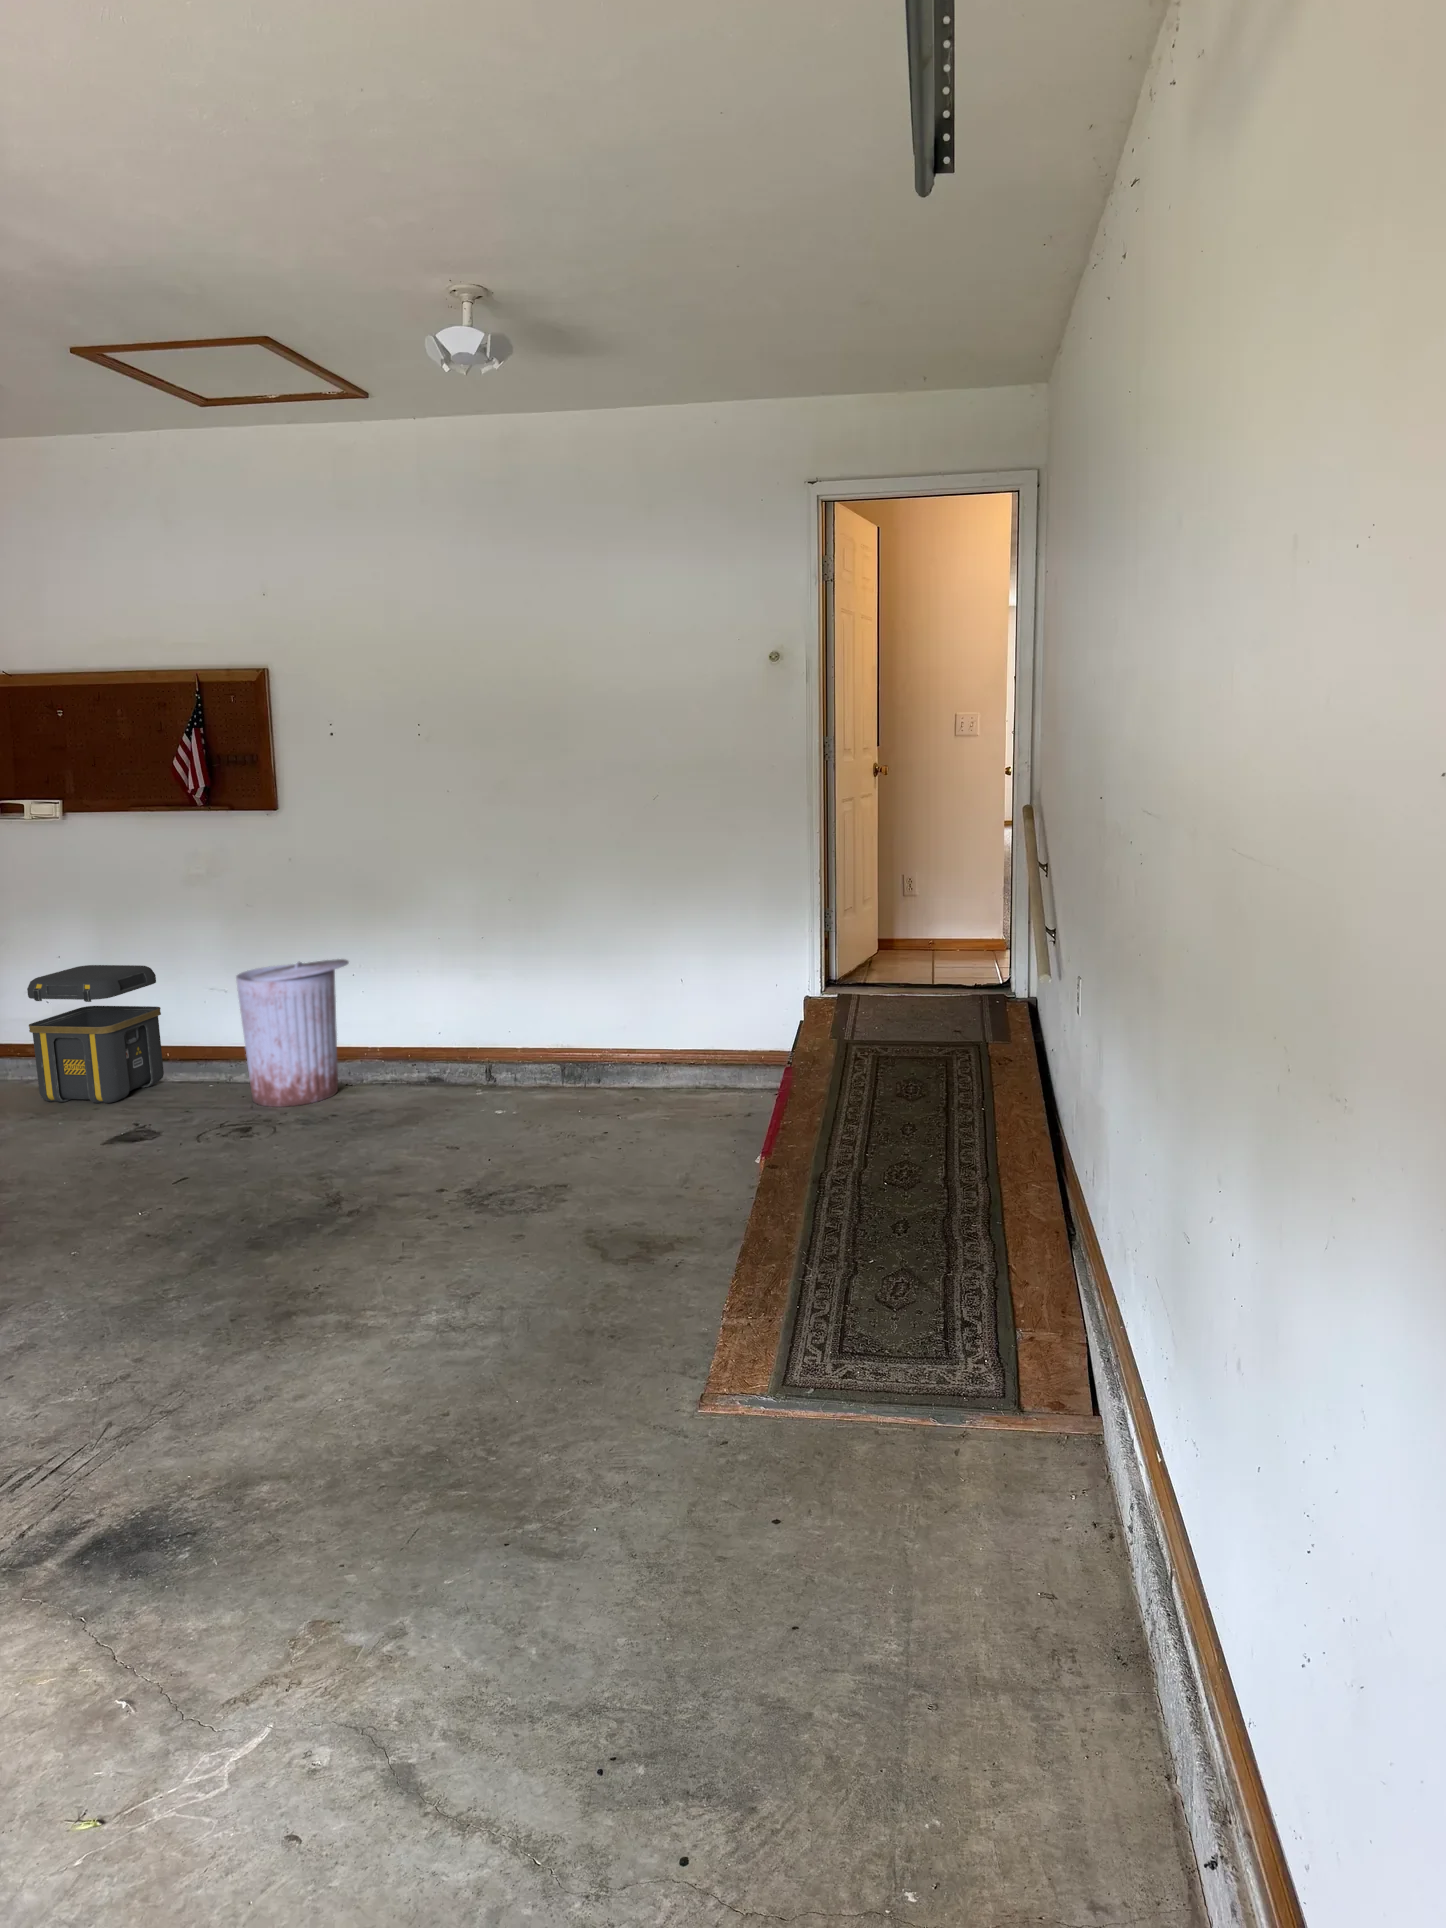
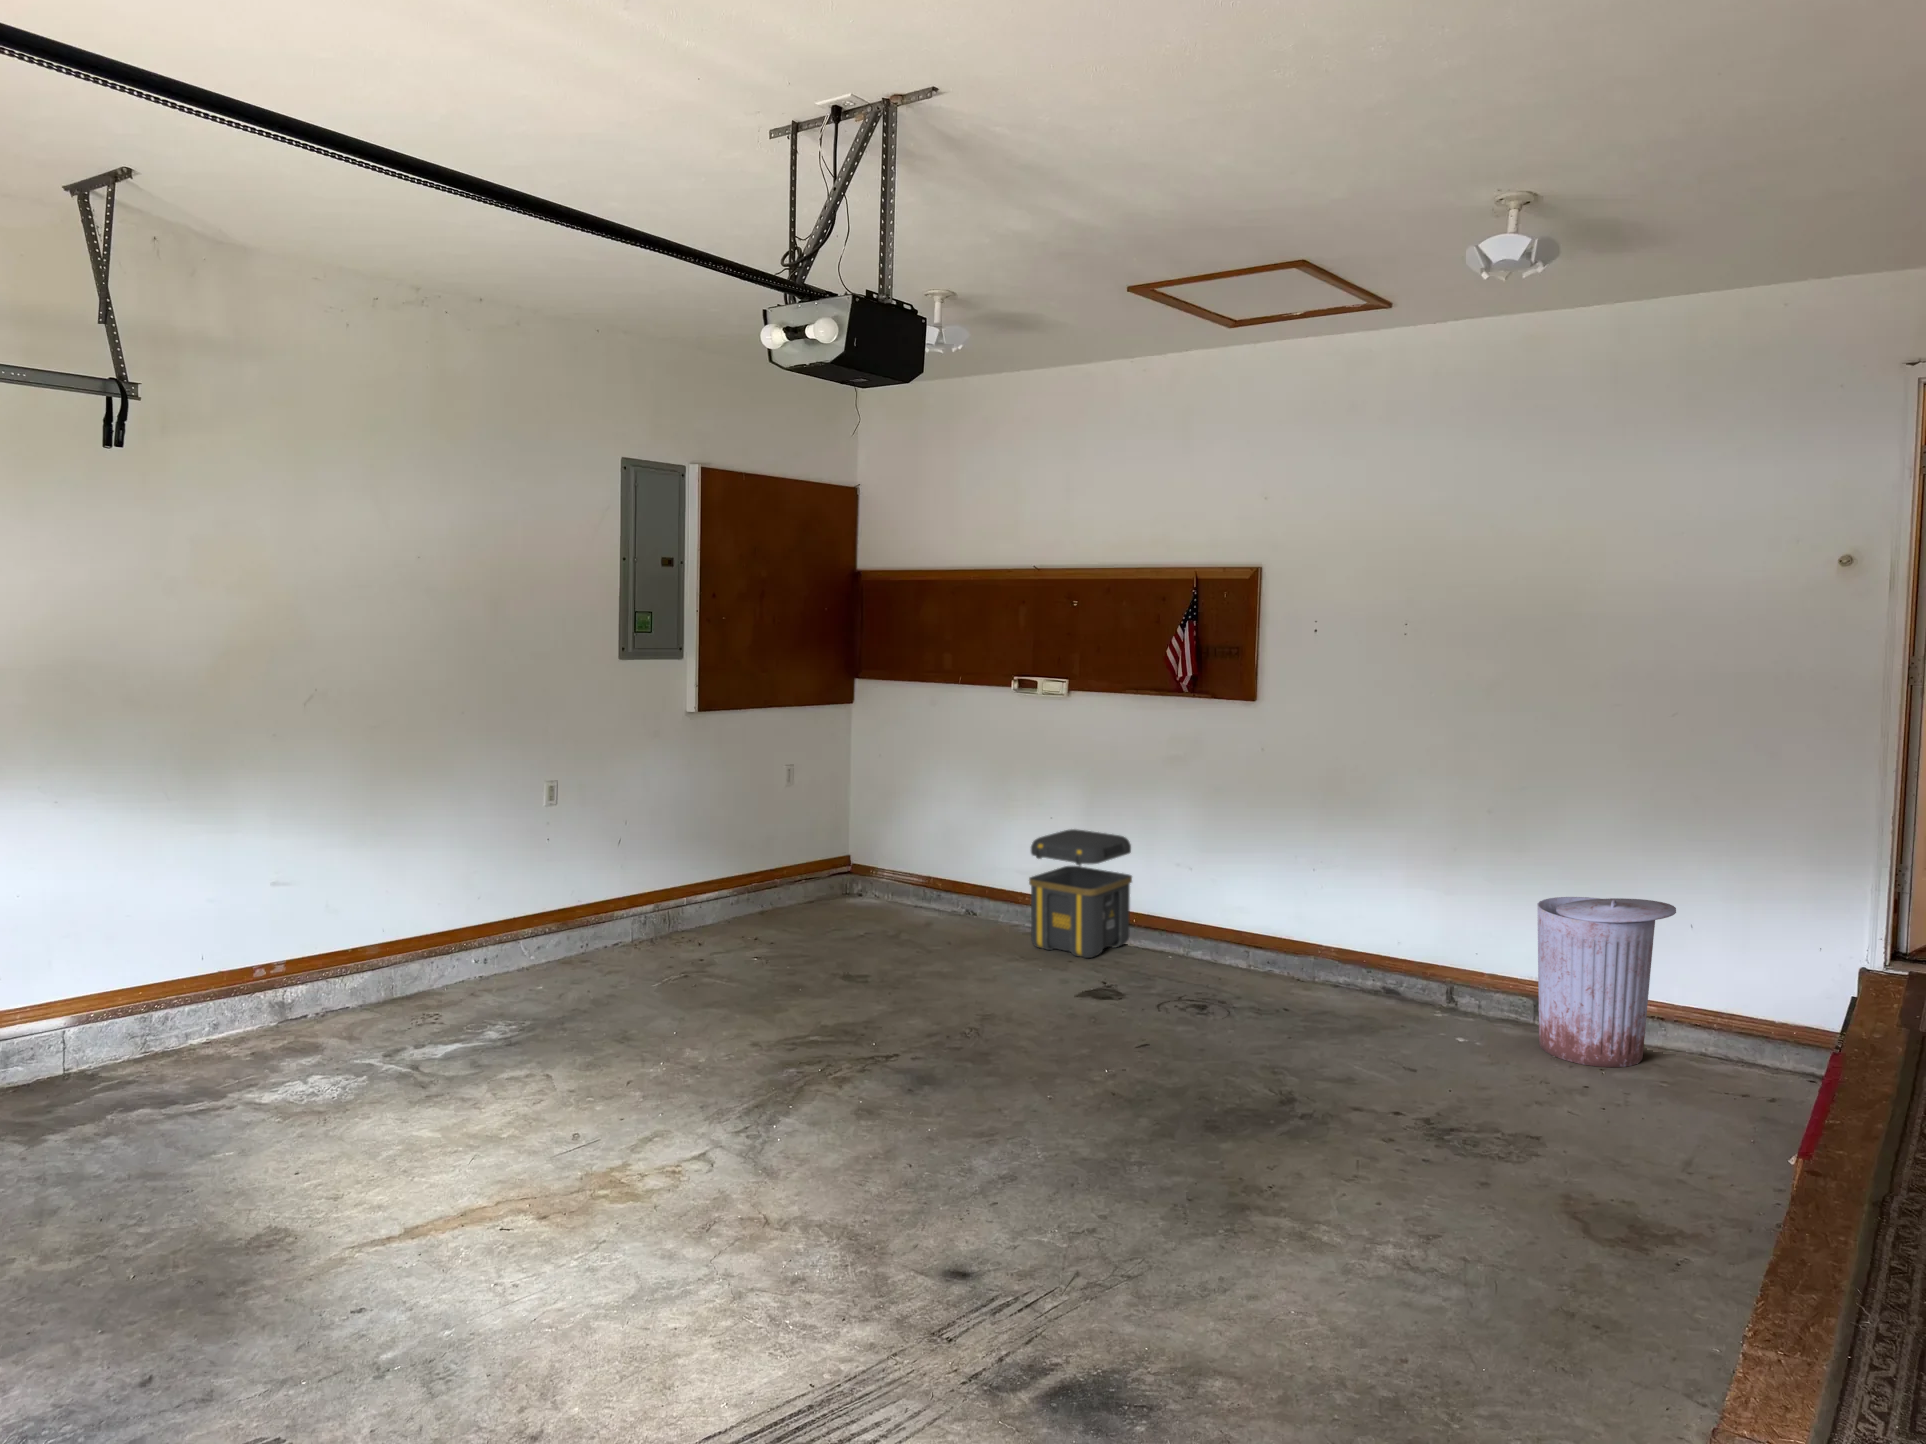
trash can: present [236,959,349,1107] -> present [1537,897,1676,1067]

